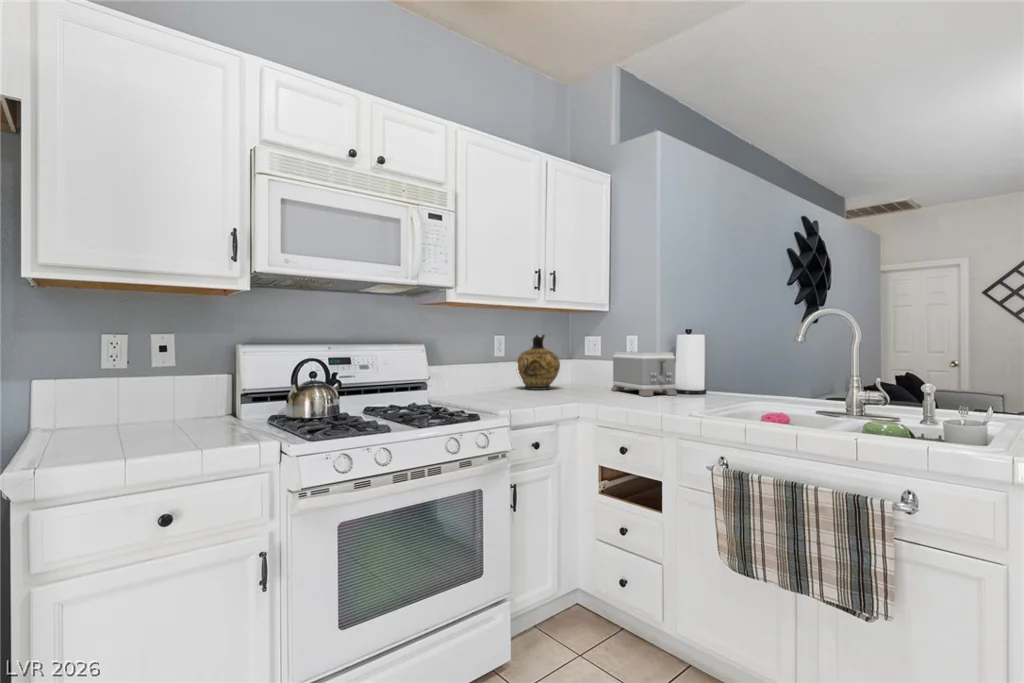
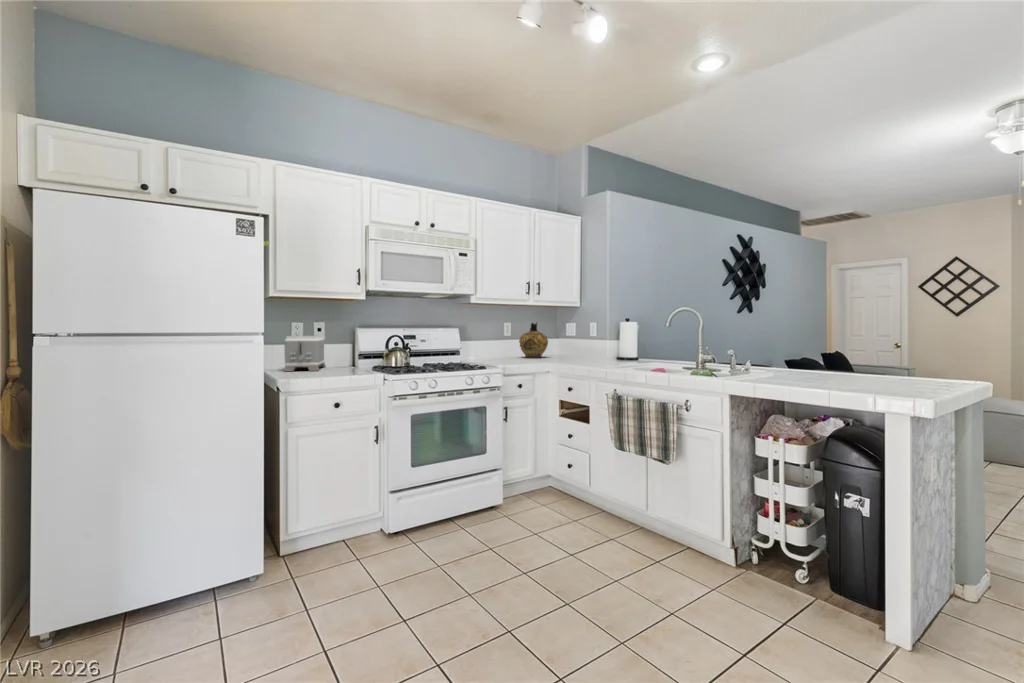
toaster: present [611,352,677,396] -> present [284,336,326,371]

